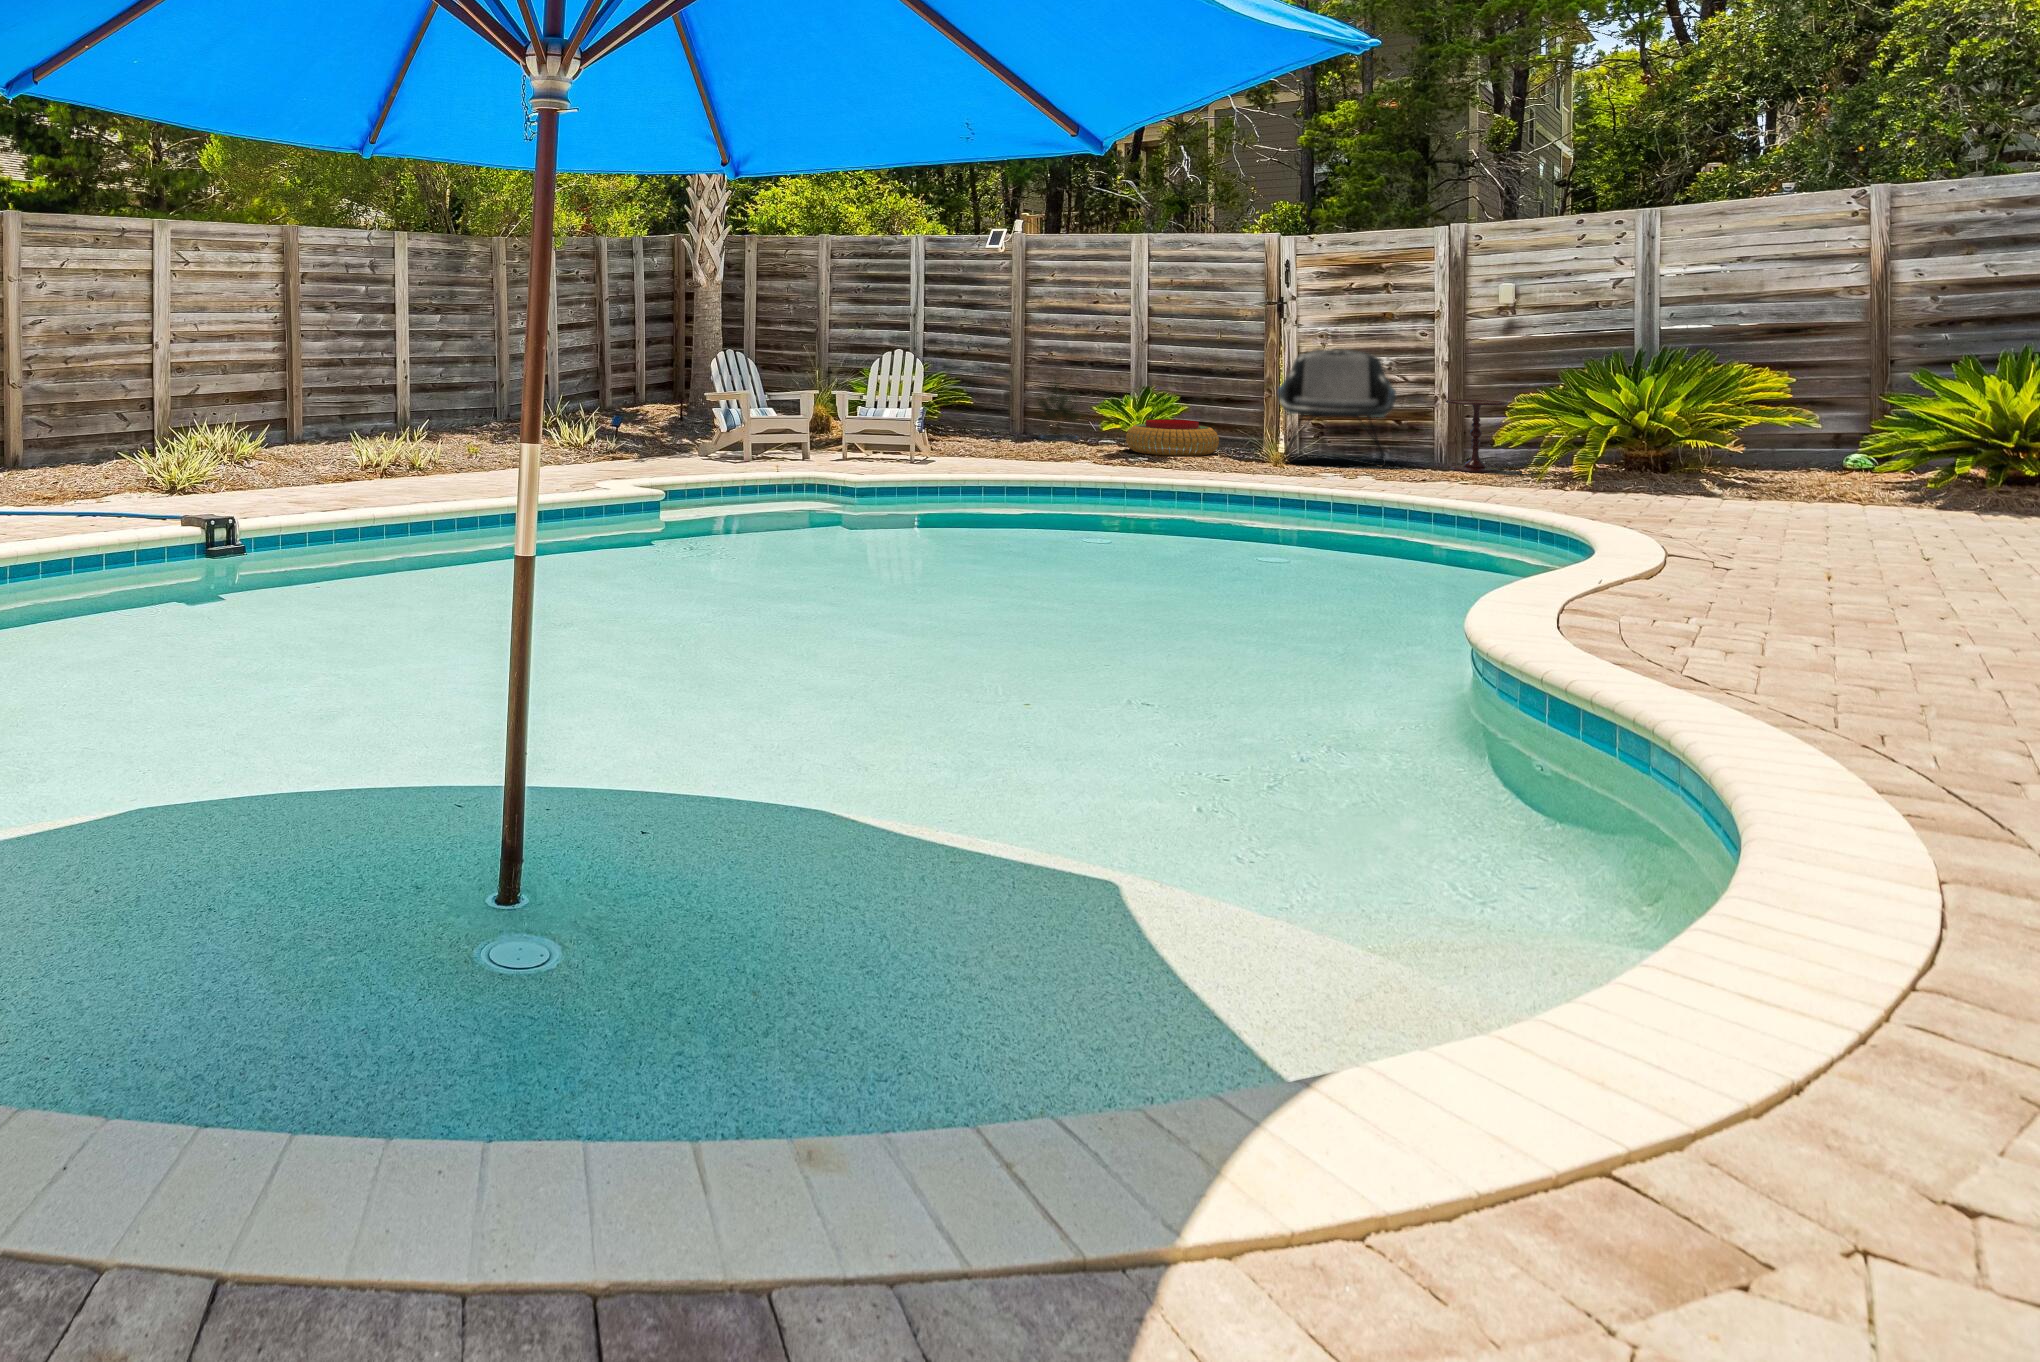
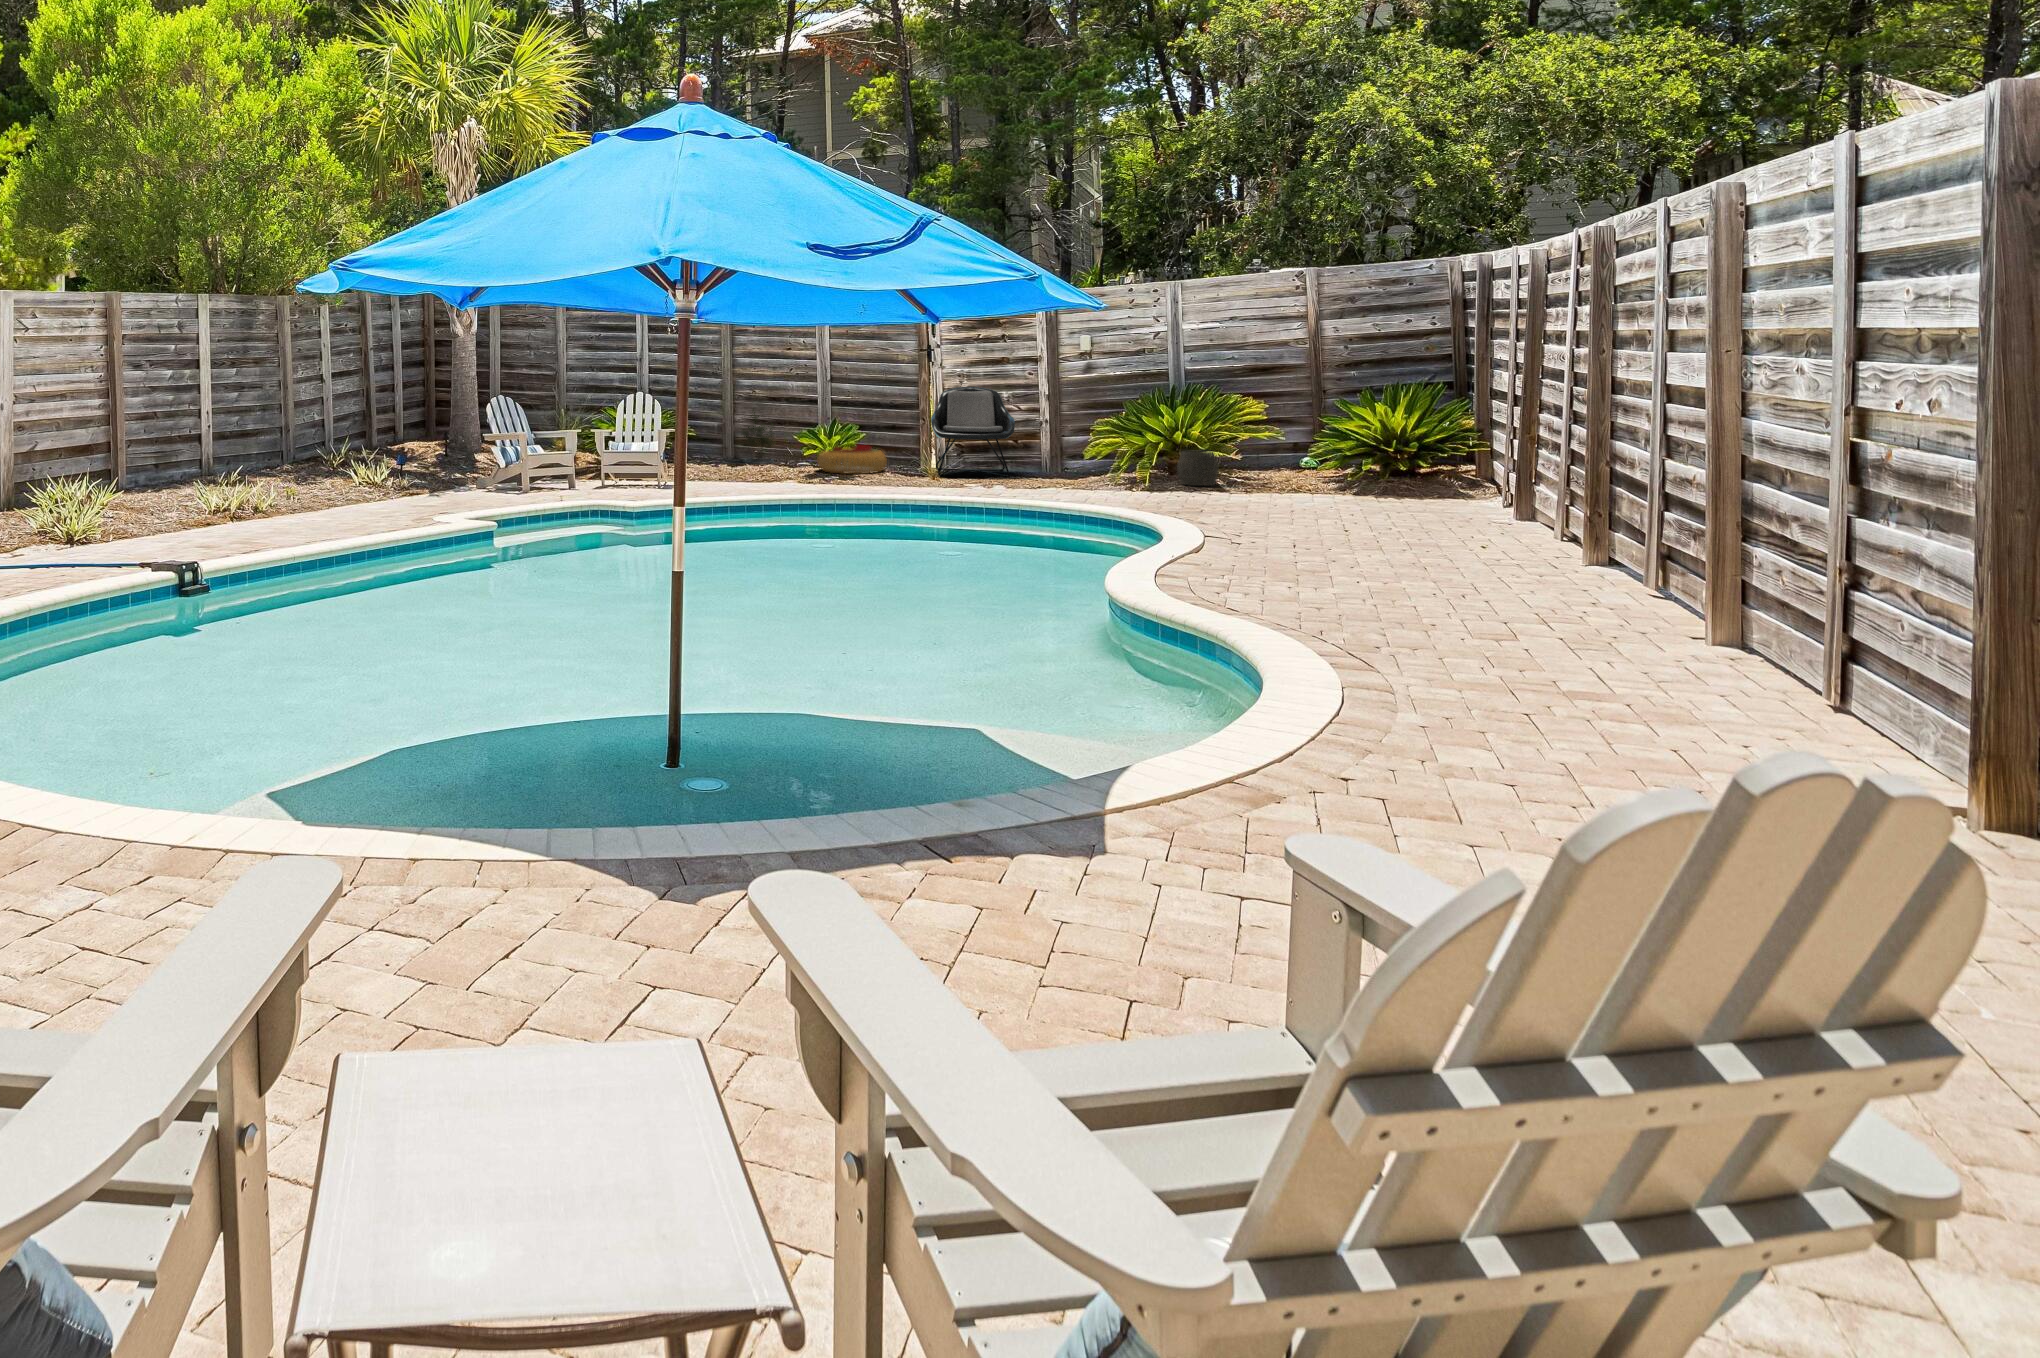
side table: present [1446,399,1508,473] -> none [1049,424,1090,479]
woven basket: none [1638,439,1707,489] -> present [1177,451,1219,486]

